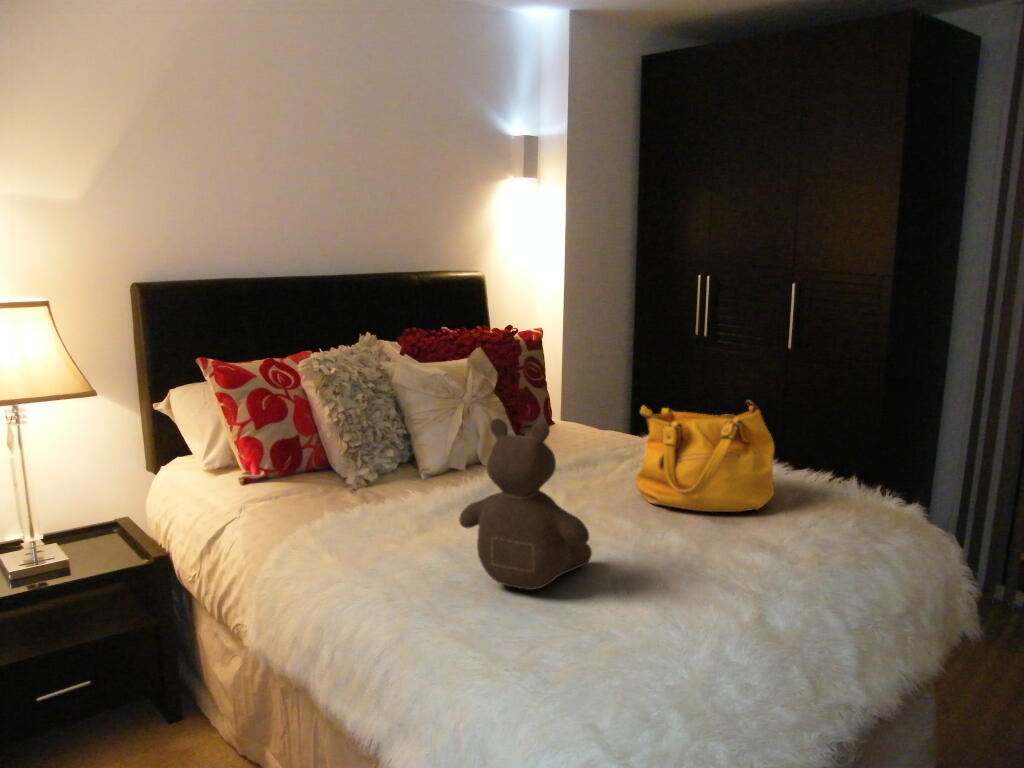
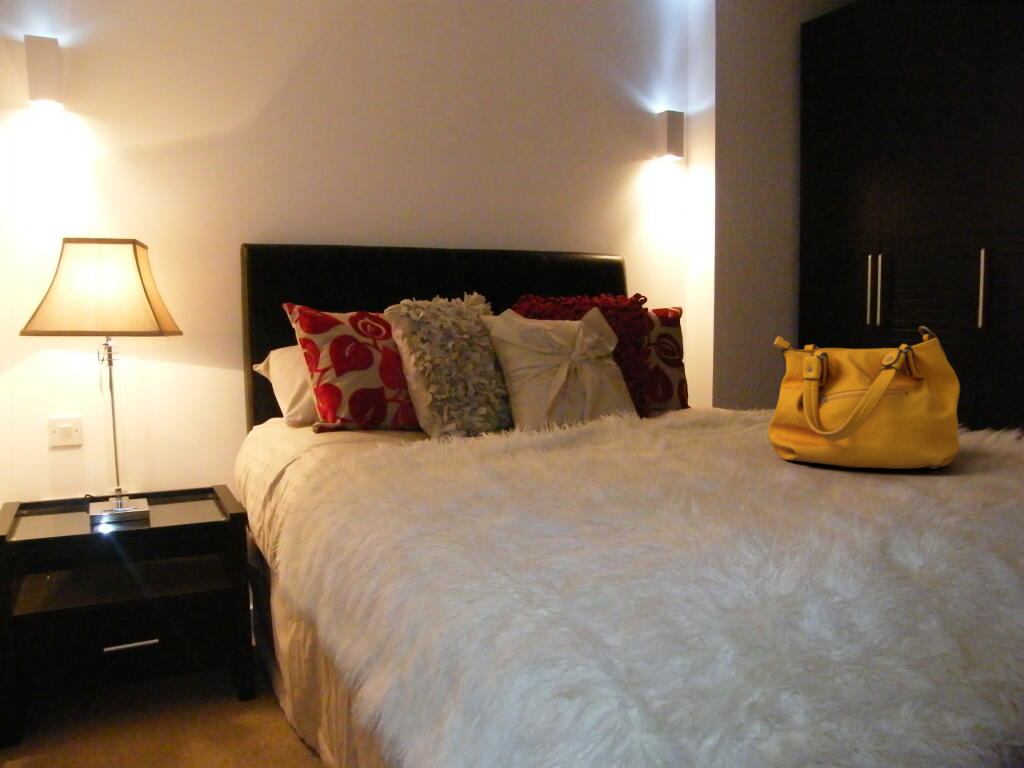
teddy bear: present [459,418,592,590] -> none [516,292,691,521]

